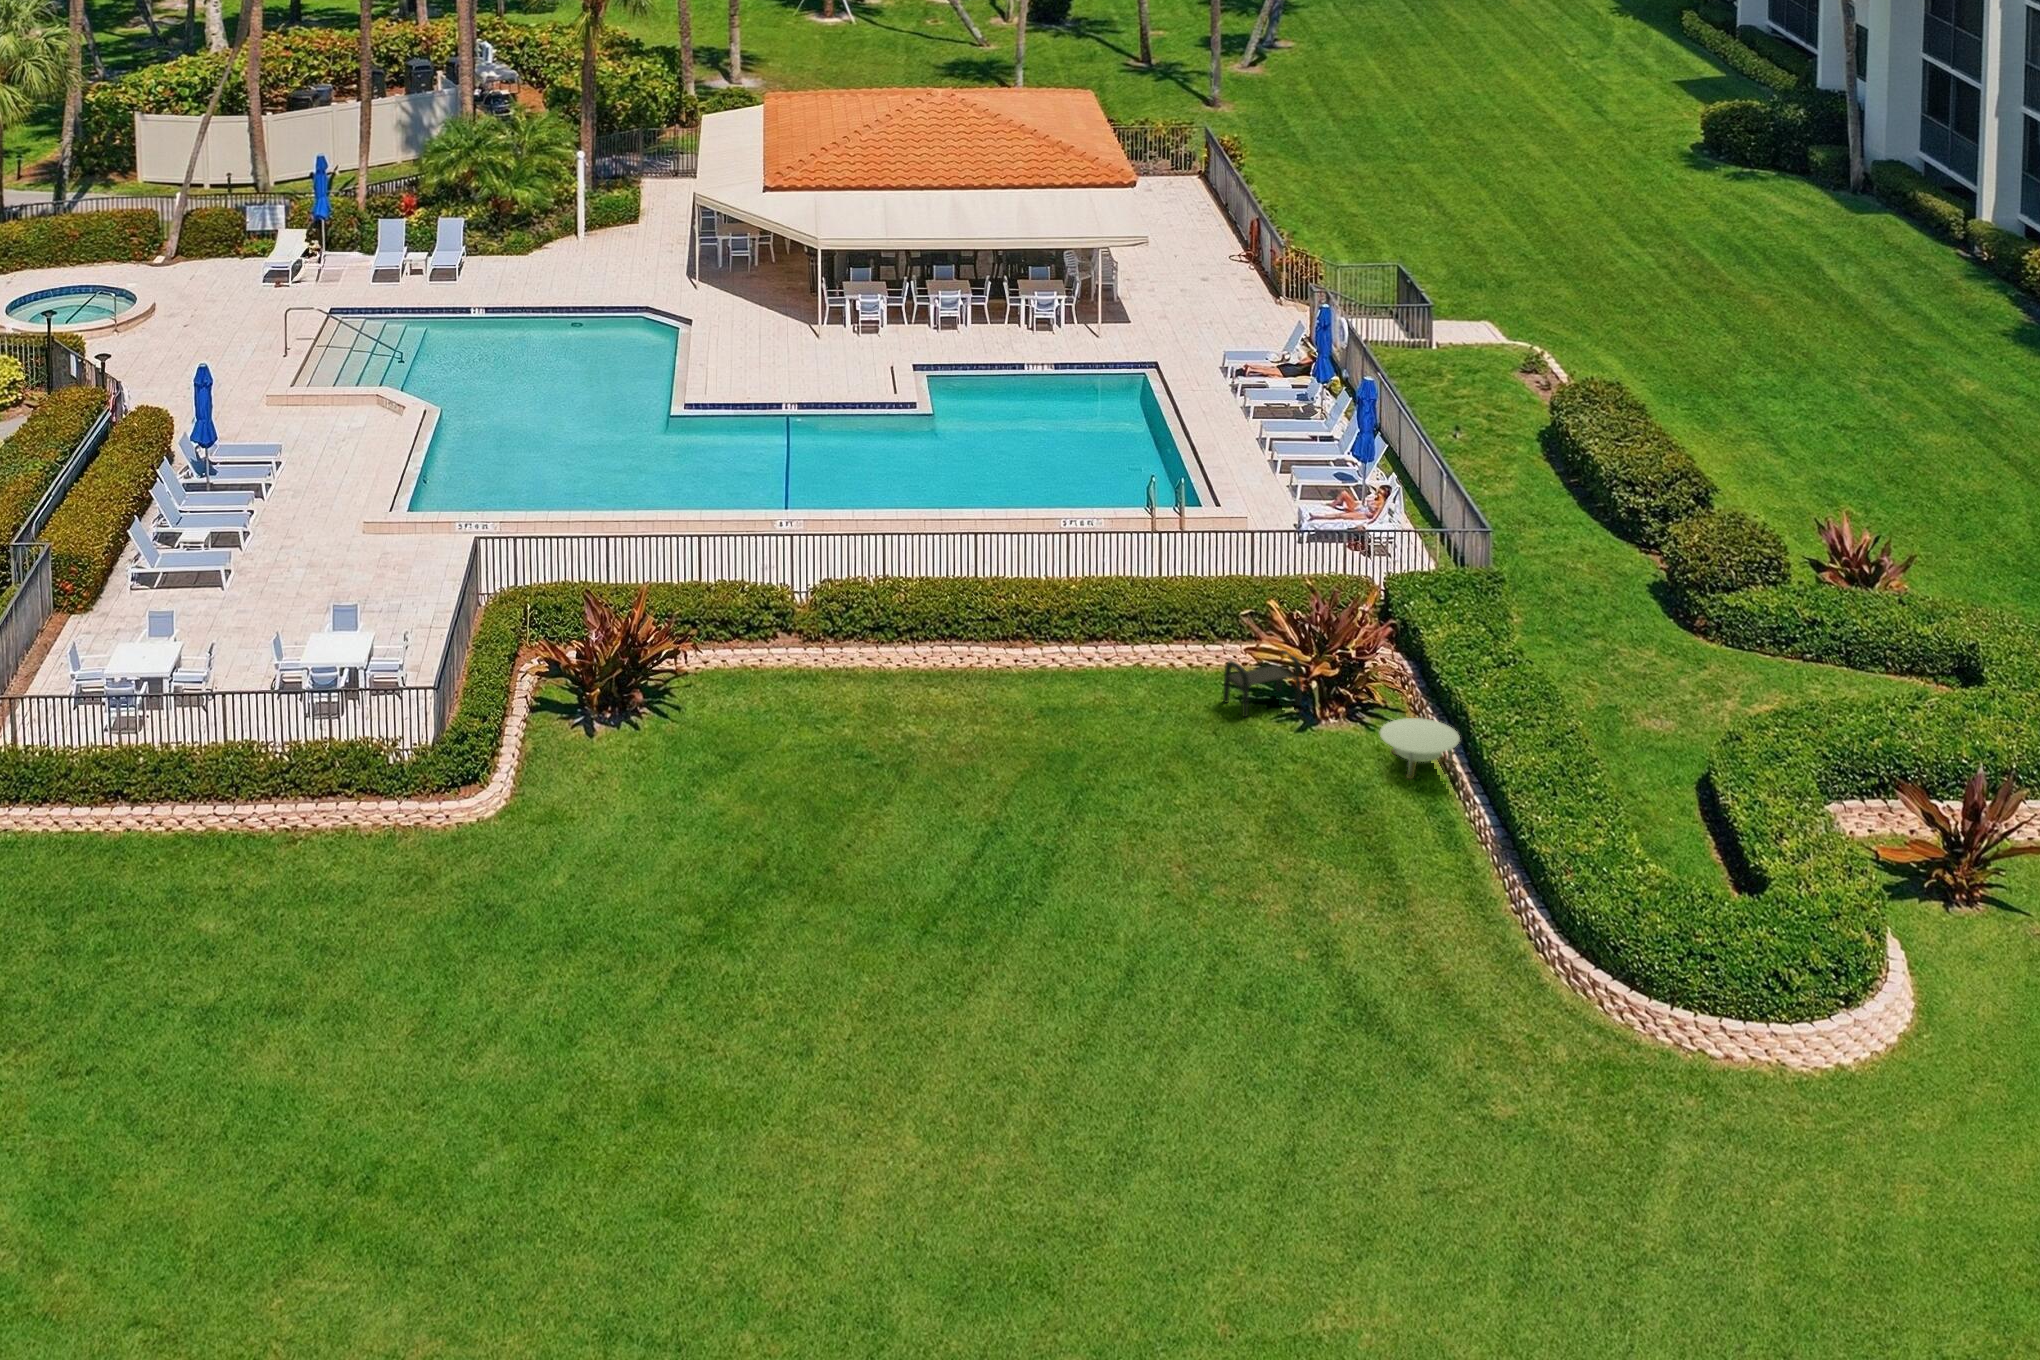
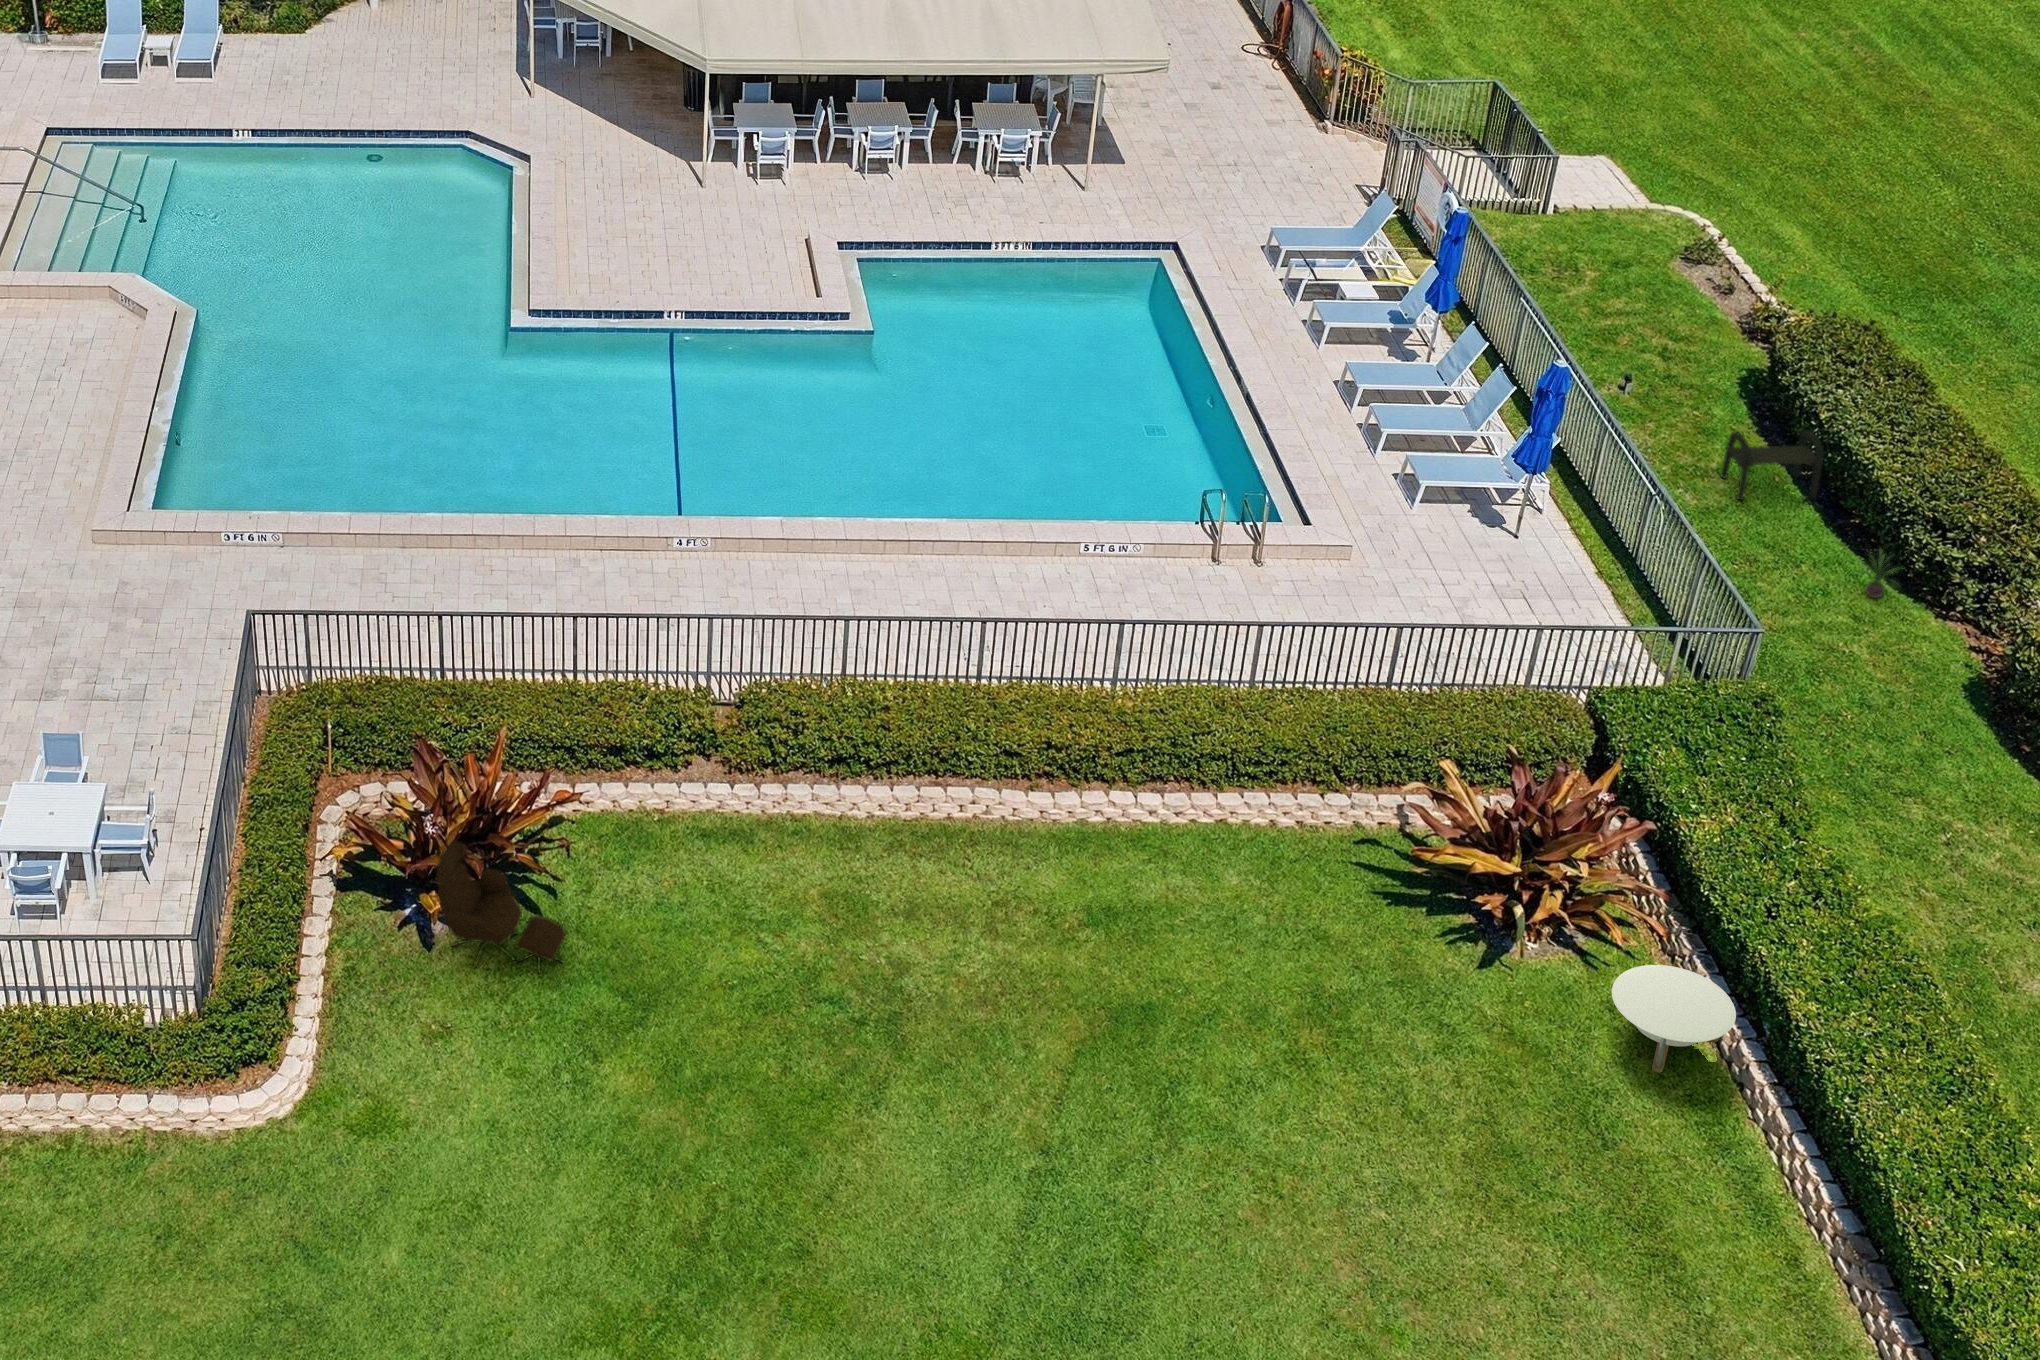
decorative plant: none [1590,508,1628,544] -> present [1865,549,1896,598]
bench: present [1223,650,1302,717] -> present [1721,430,1823,500]
lounge chair: none [596,656,684,745] -> present [437,841,566,973]

